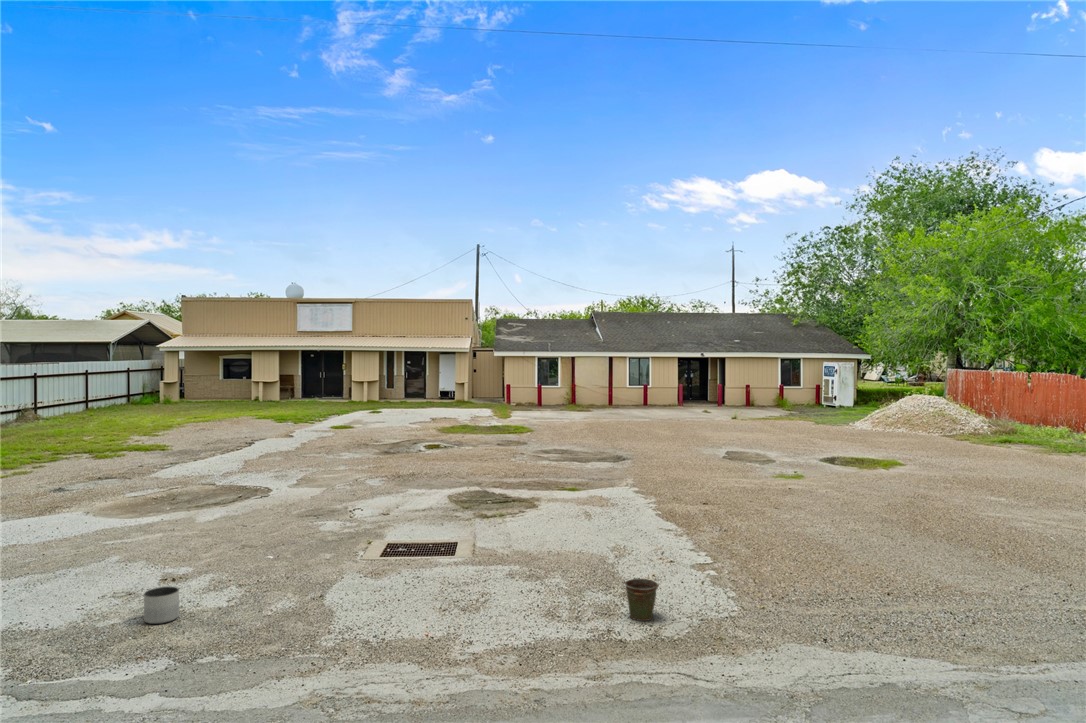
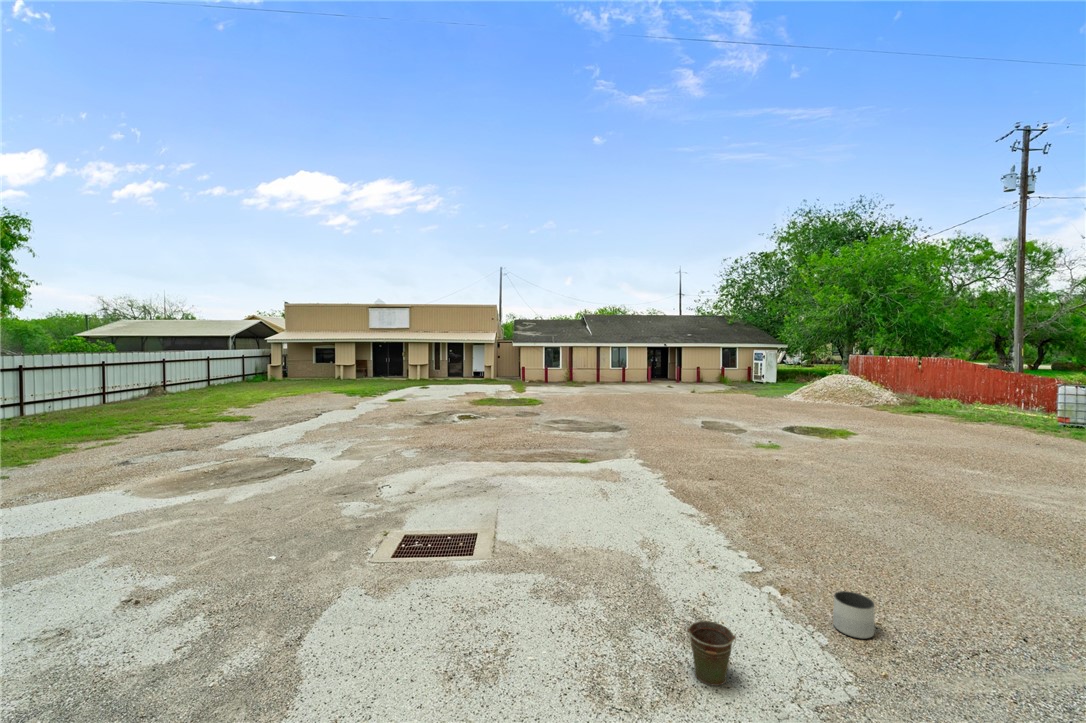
planter: present [144,587,179,624] -> present [833,591,875,639]

